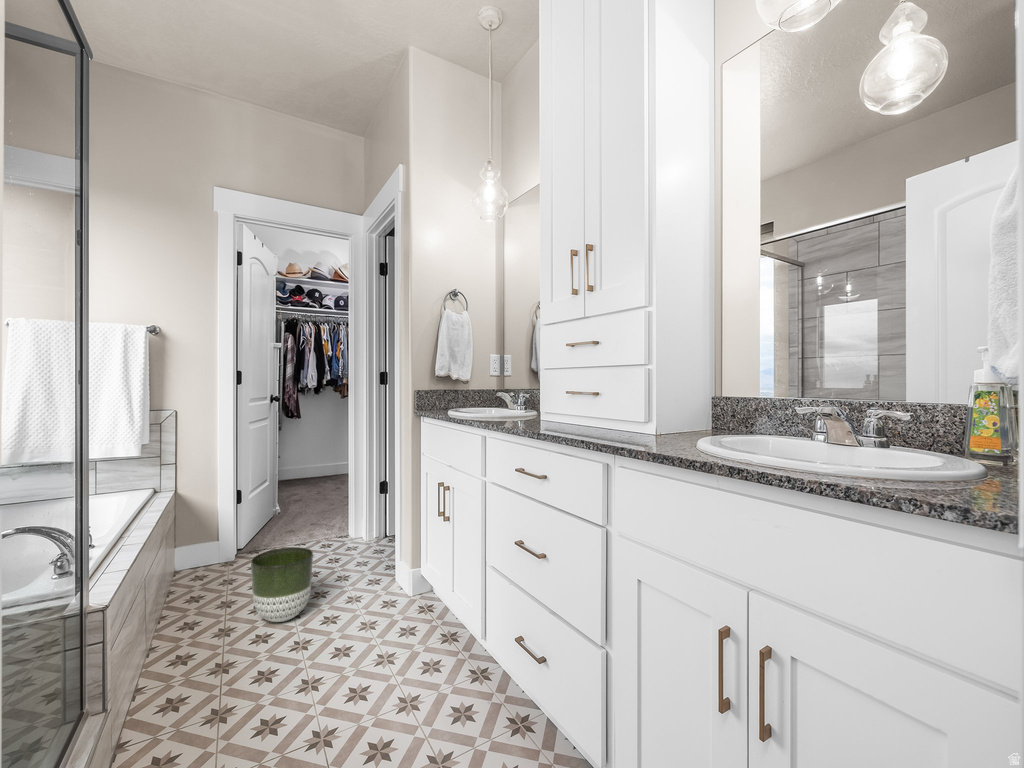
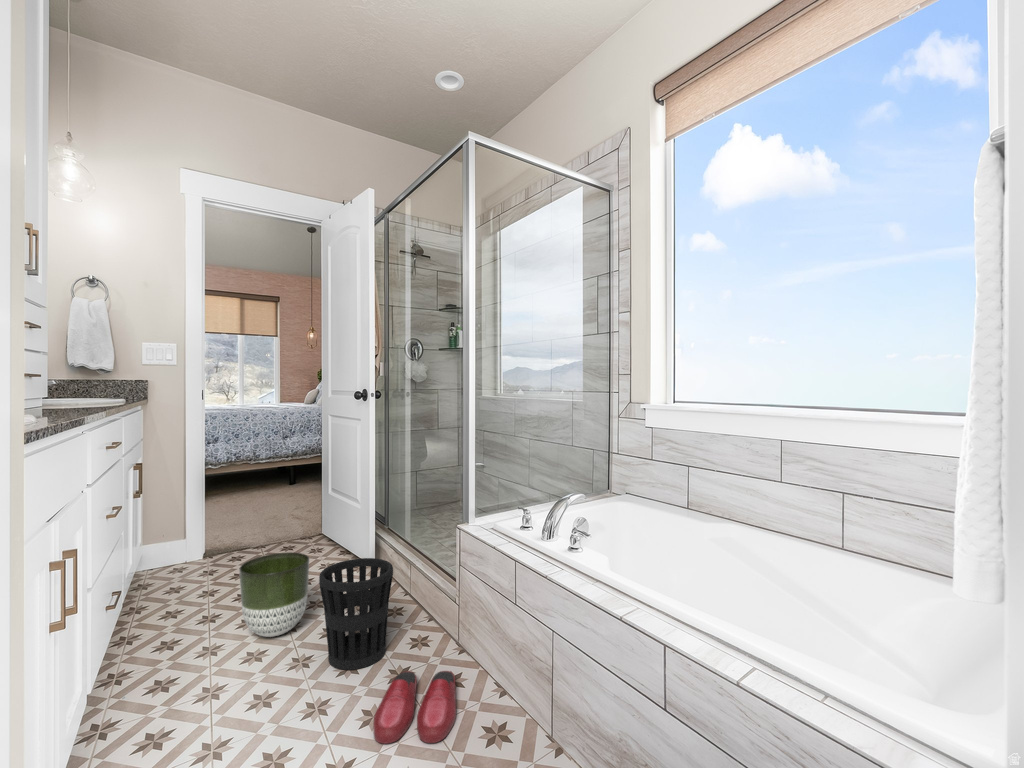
wastebasket: none [318,555,384,653] -> present [319,558,393,670]
slippers: none [356,657,433,718] -> present [373,671,456,744]

